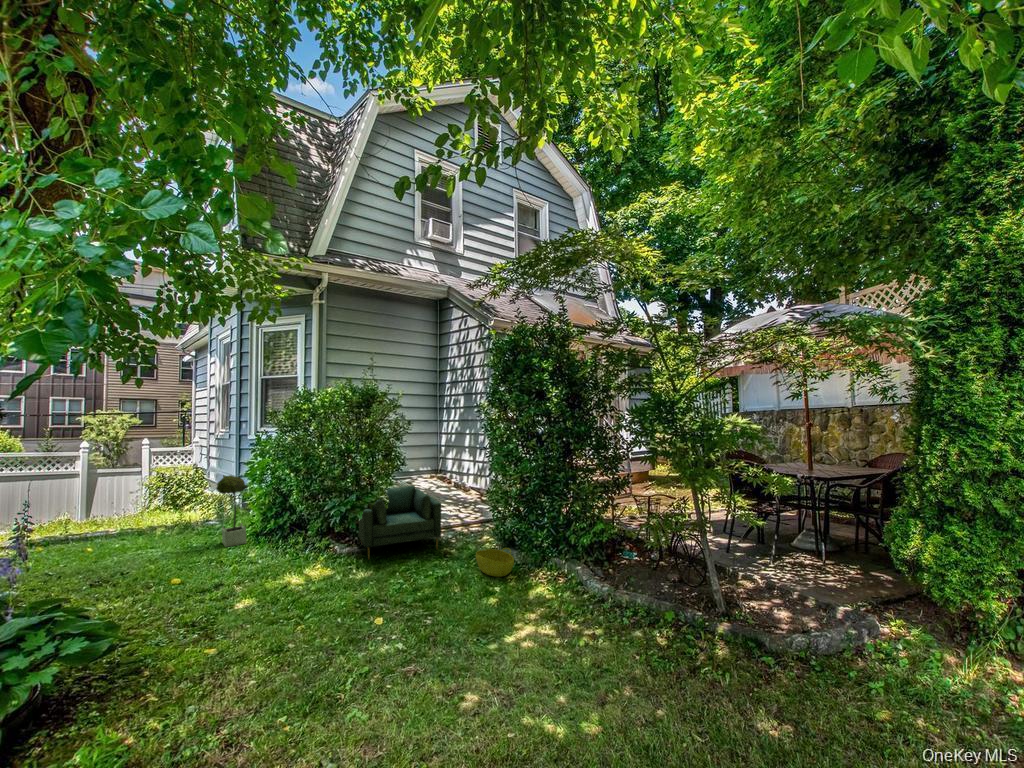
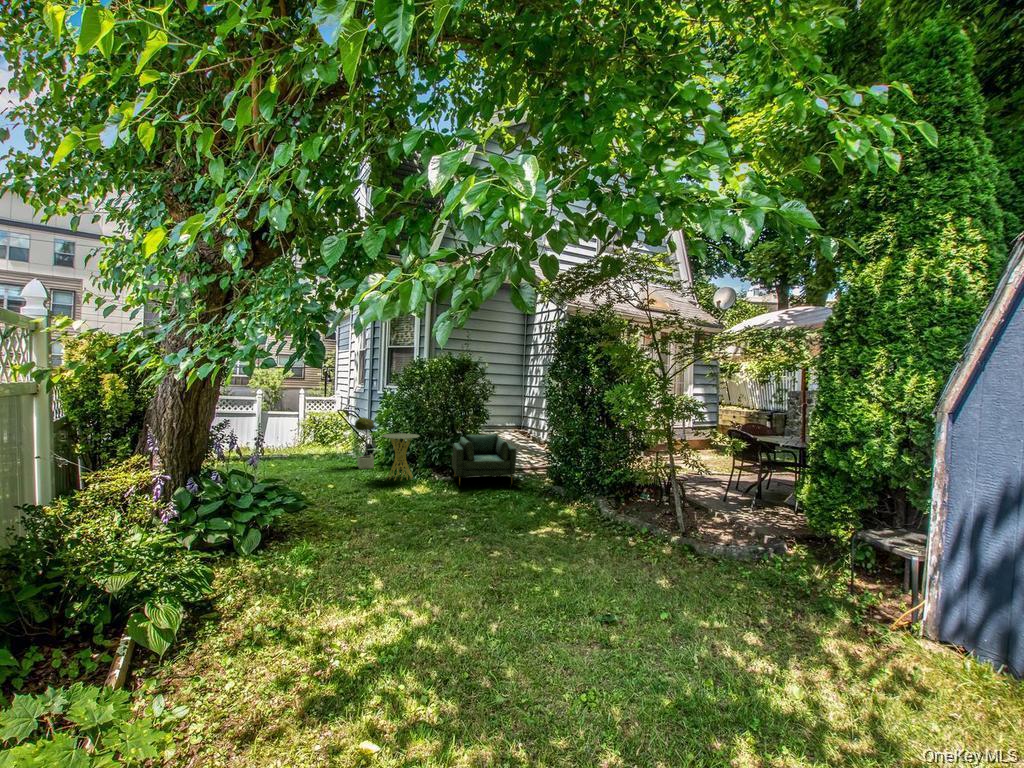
side table: none [257,494,311,561] -> present [382,433,419,480]
basket: present [476,548,514,577] -> none [539,485,567,505]

